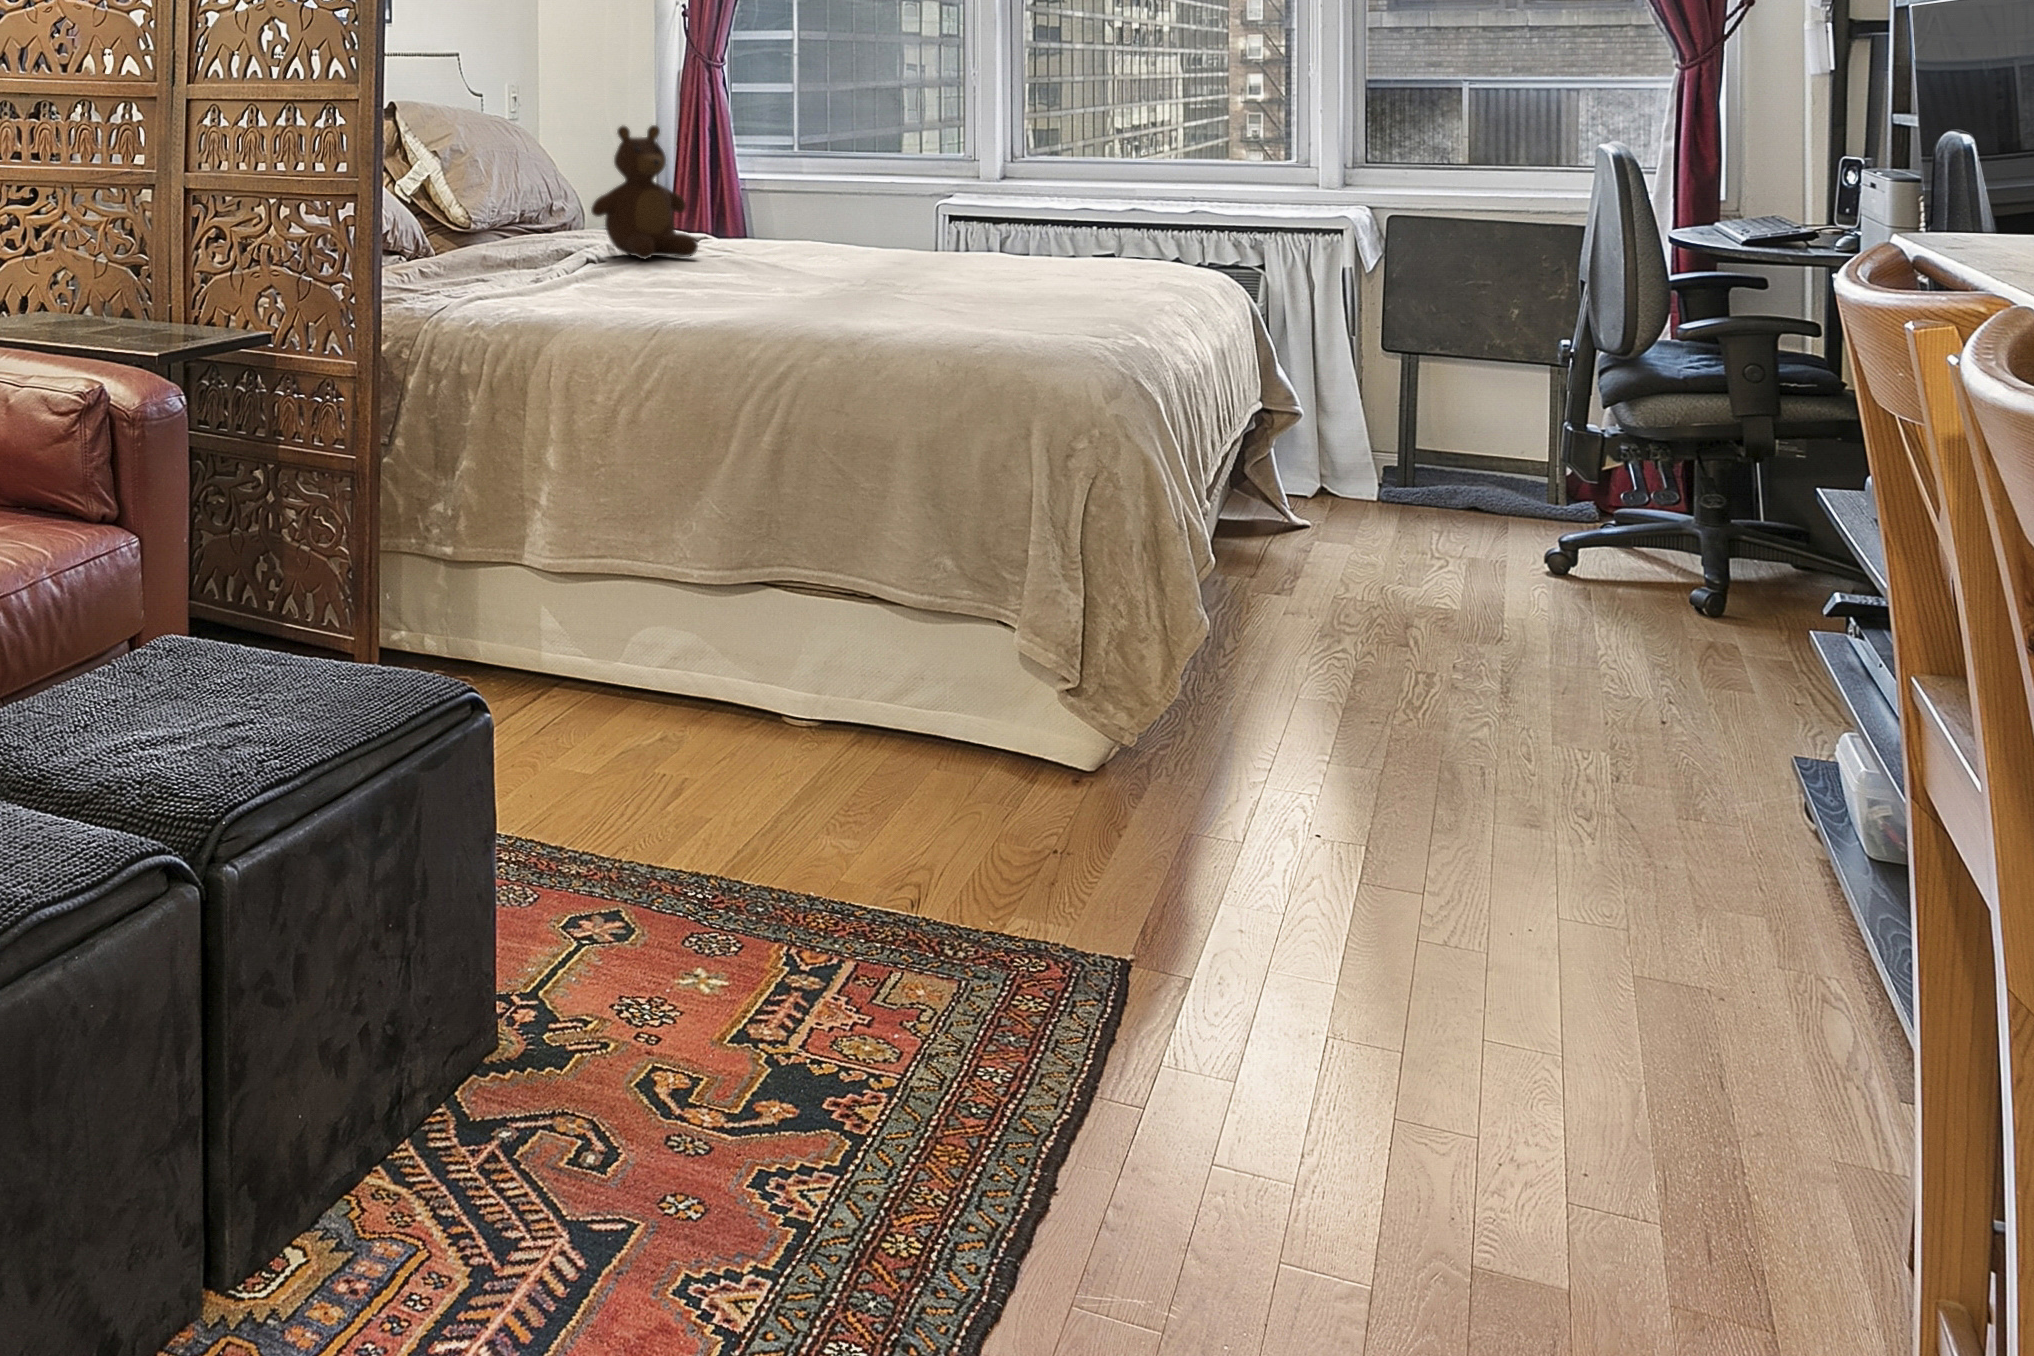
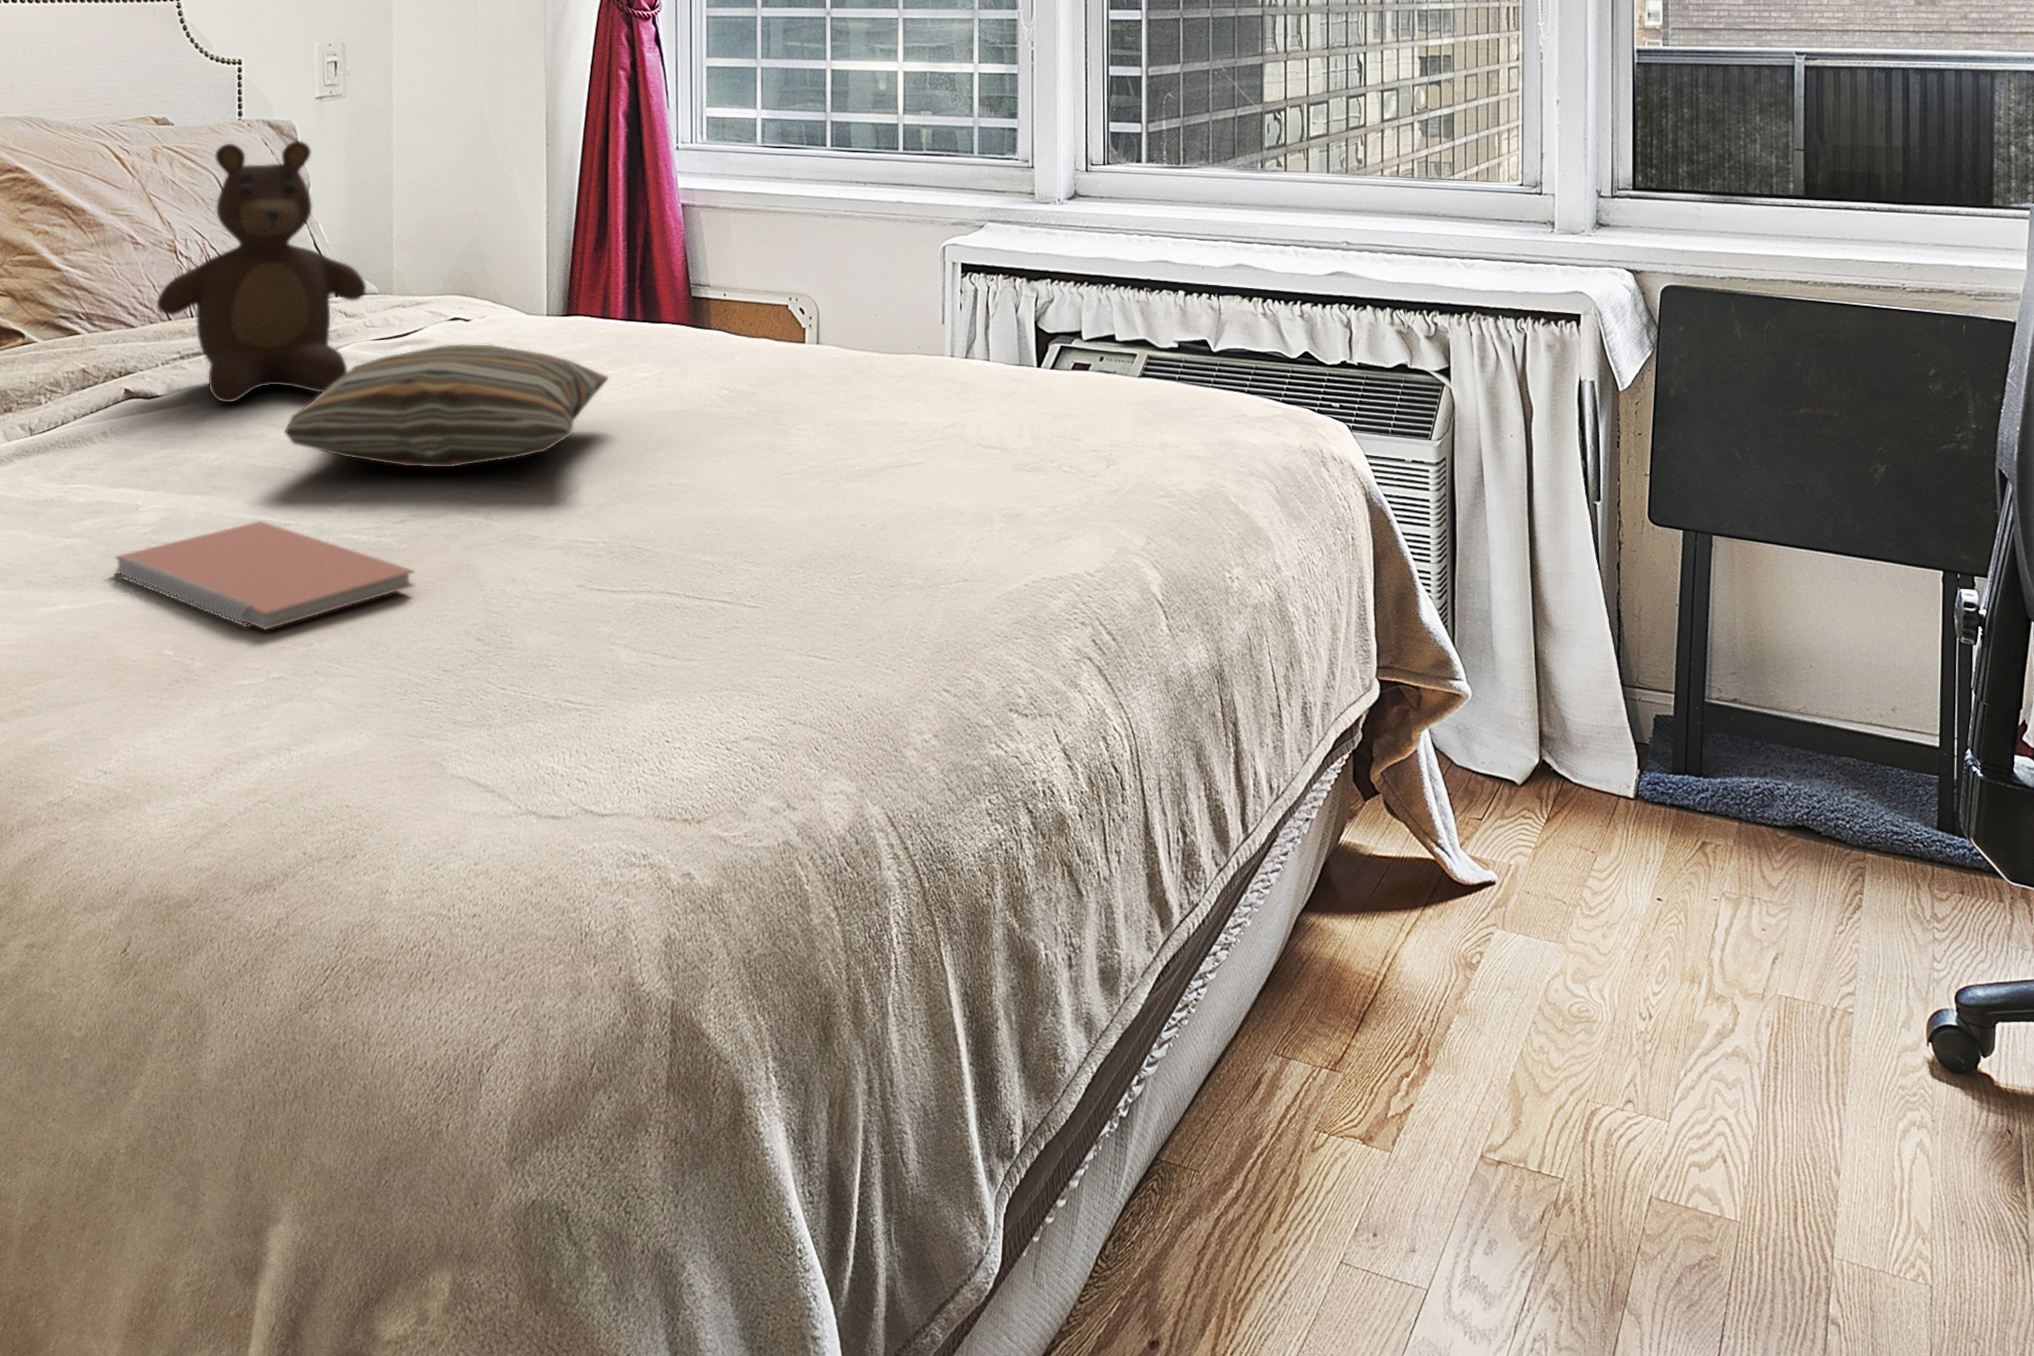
pillow: none [726,220,885,274] -> present [285,344,607,467]
notebook: none [737,280,881,302] -> present [115,521,413,629]

